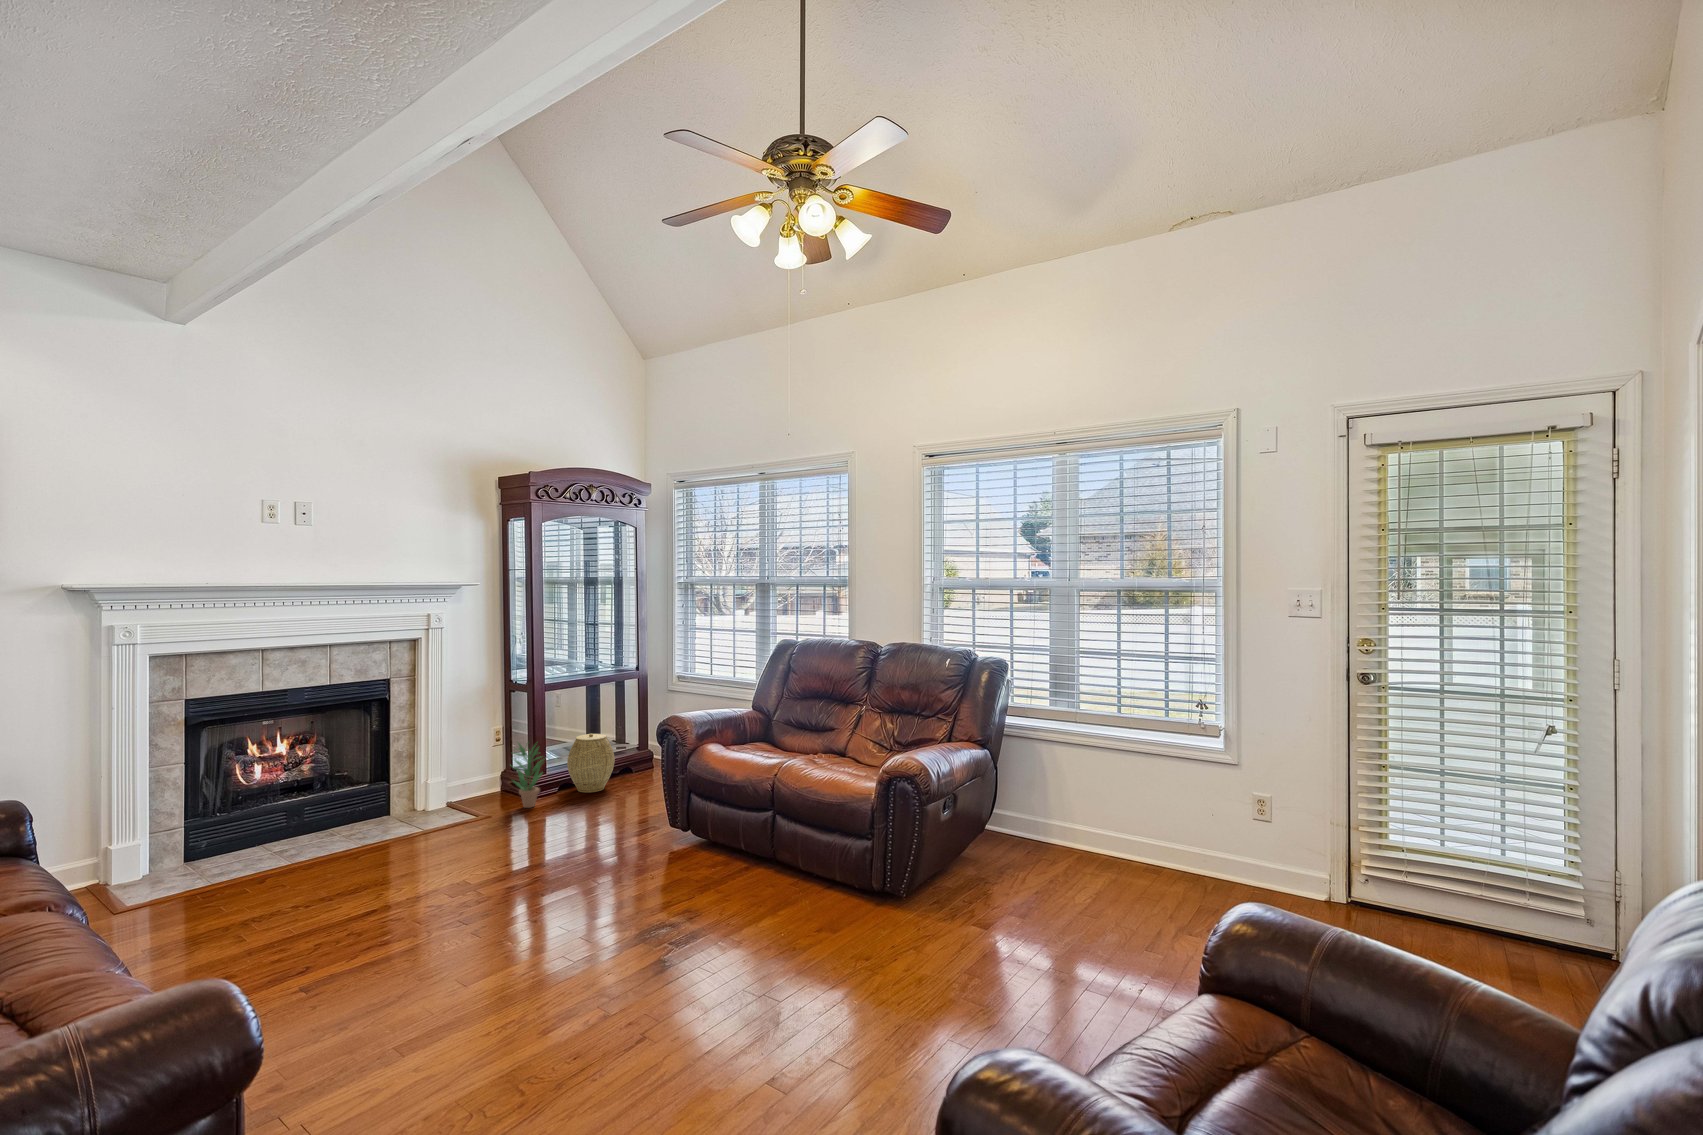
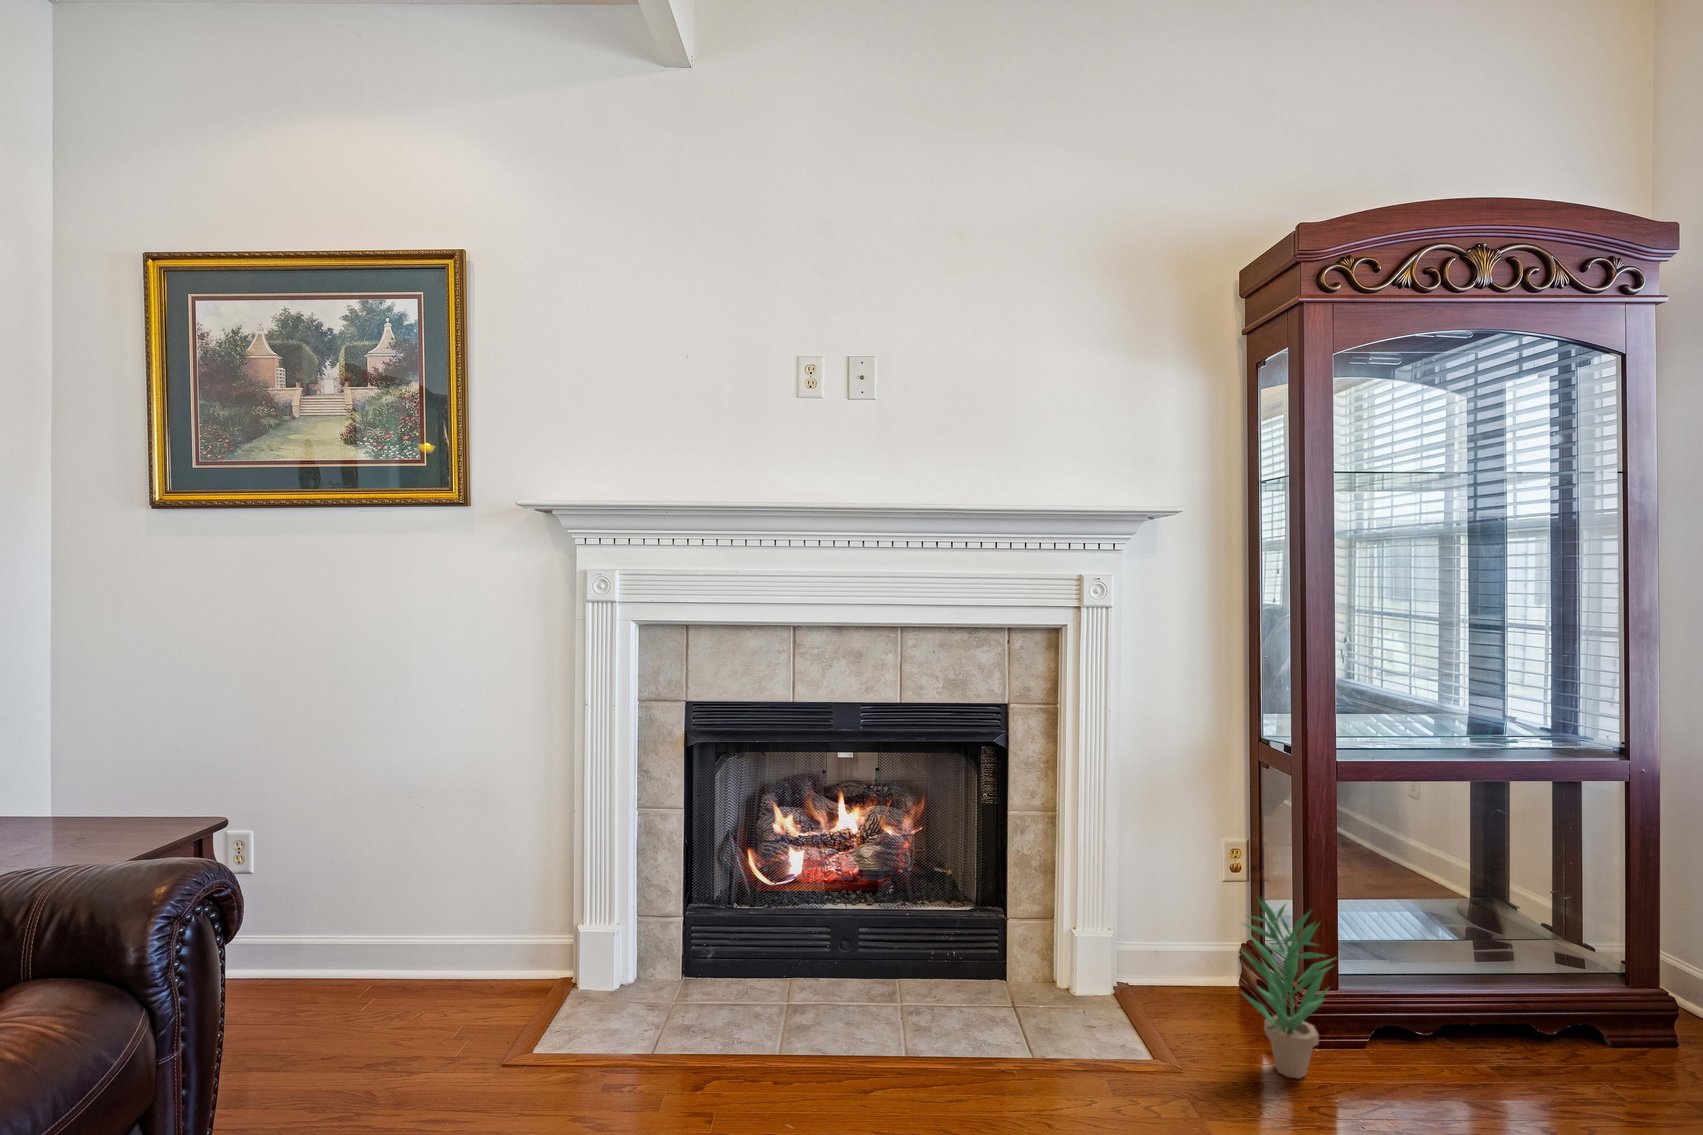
woven basket: present [567,734,615,792] -> none [1408,909,1558,1086]

